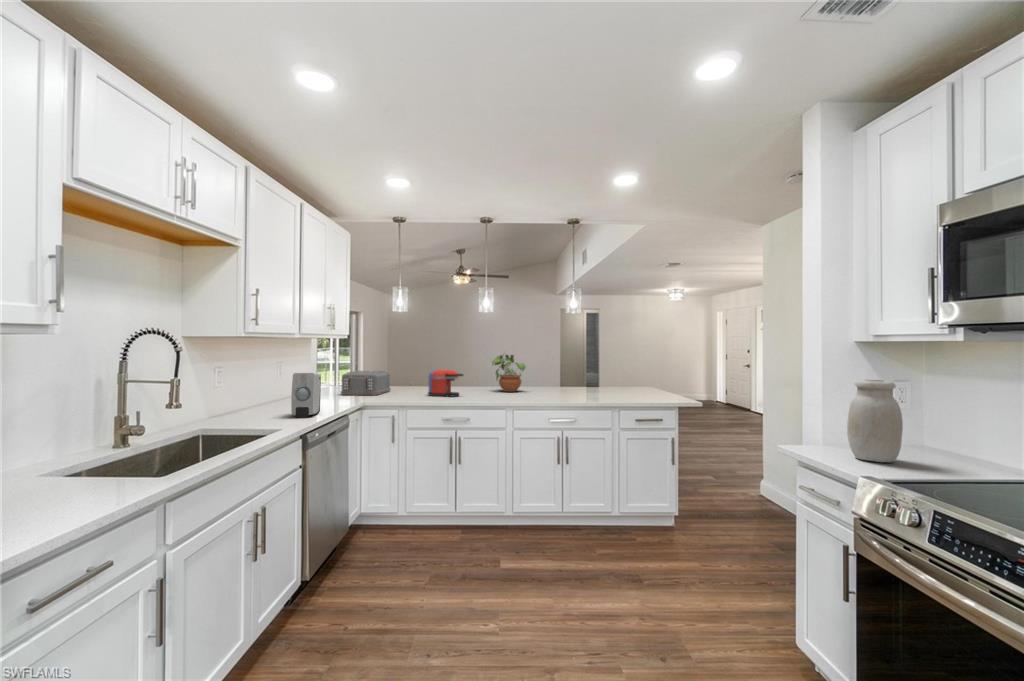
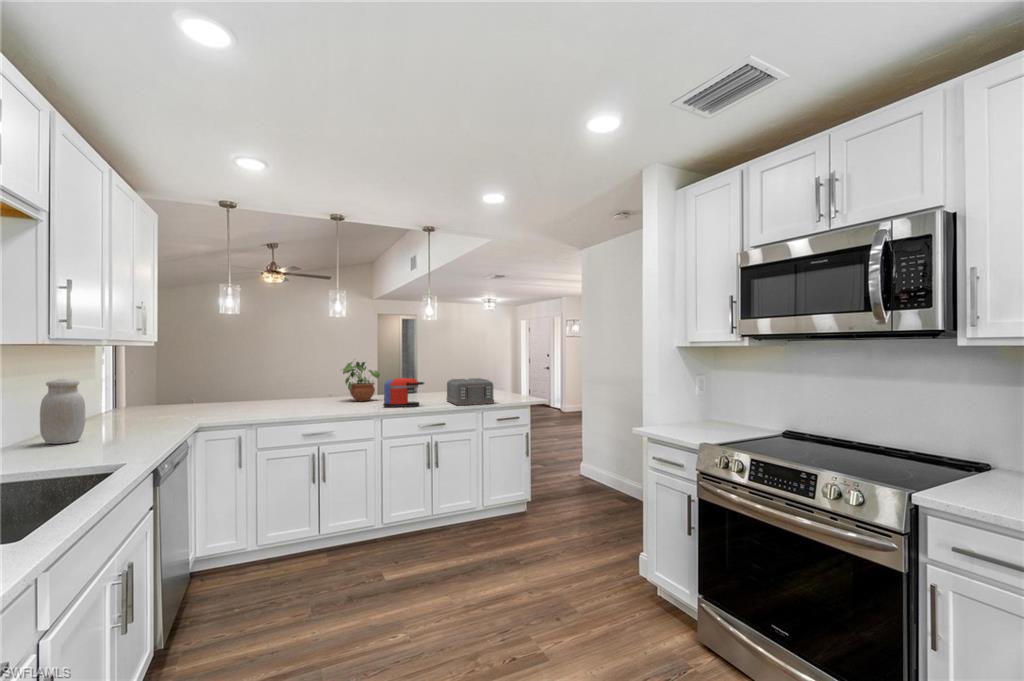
coffee maker: present [428,370,463,397] -> present [383,378,424,407]
toaster: present [341,371,390,395] -> present [446,378,494,405]
soap dispenser: present [291,373,321,417] -> none [120,391,155,448]
jar: present [847,380,903,462] -> present [40,379,85,444]

